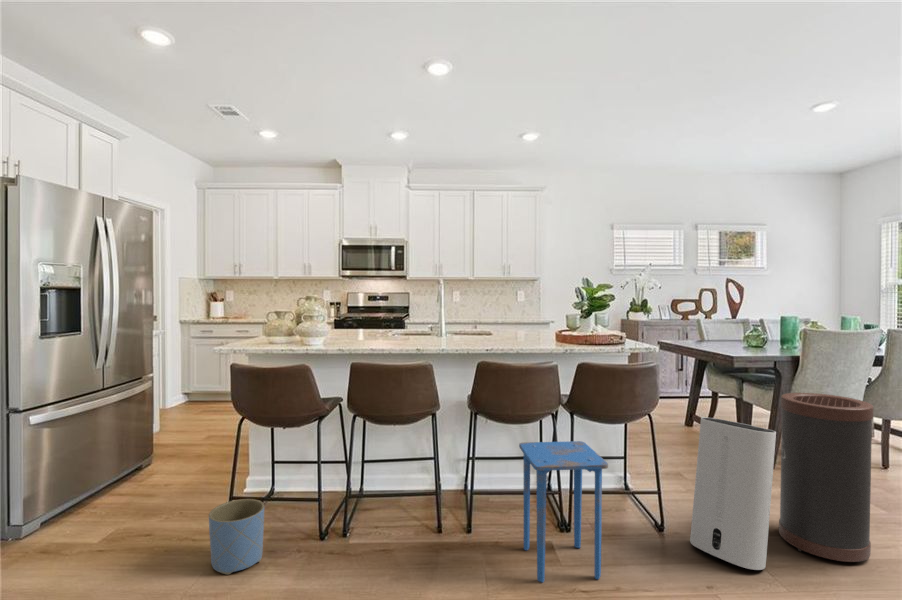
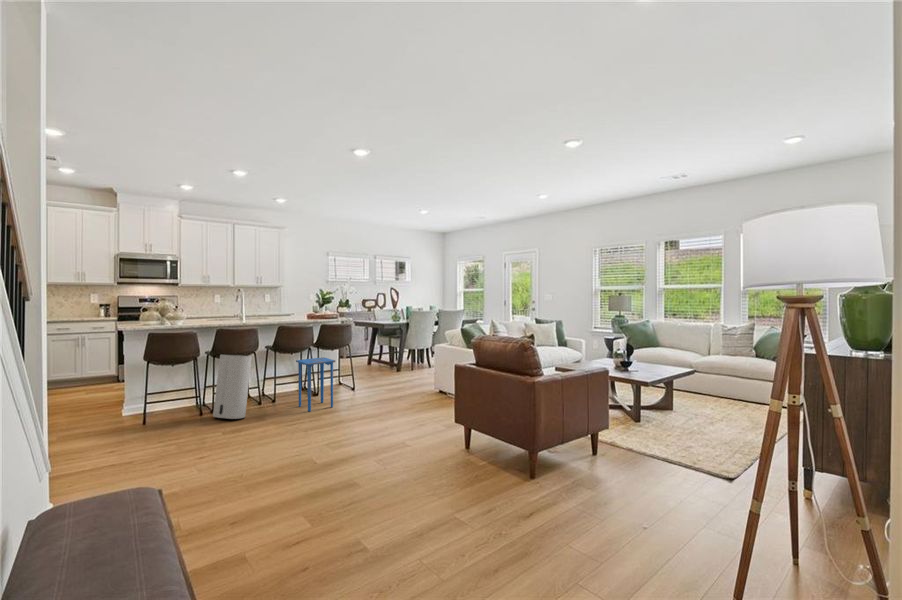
trash can: present [779,393,873,562] -> none [399,333,426,391]
air purifier: present [690,417,776,570] -> present [213,355,252,419]
planter: present [209,499,264,575] -> none [131,403,164,436]

